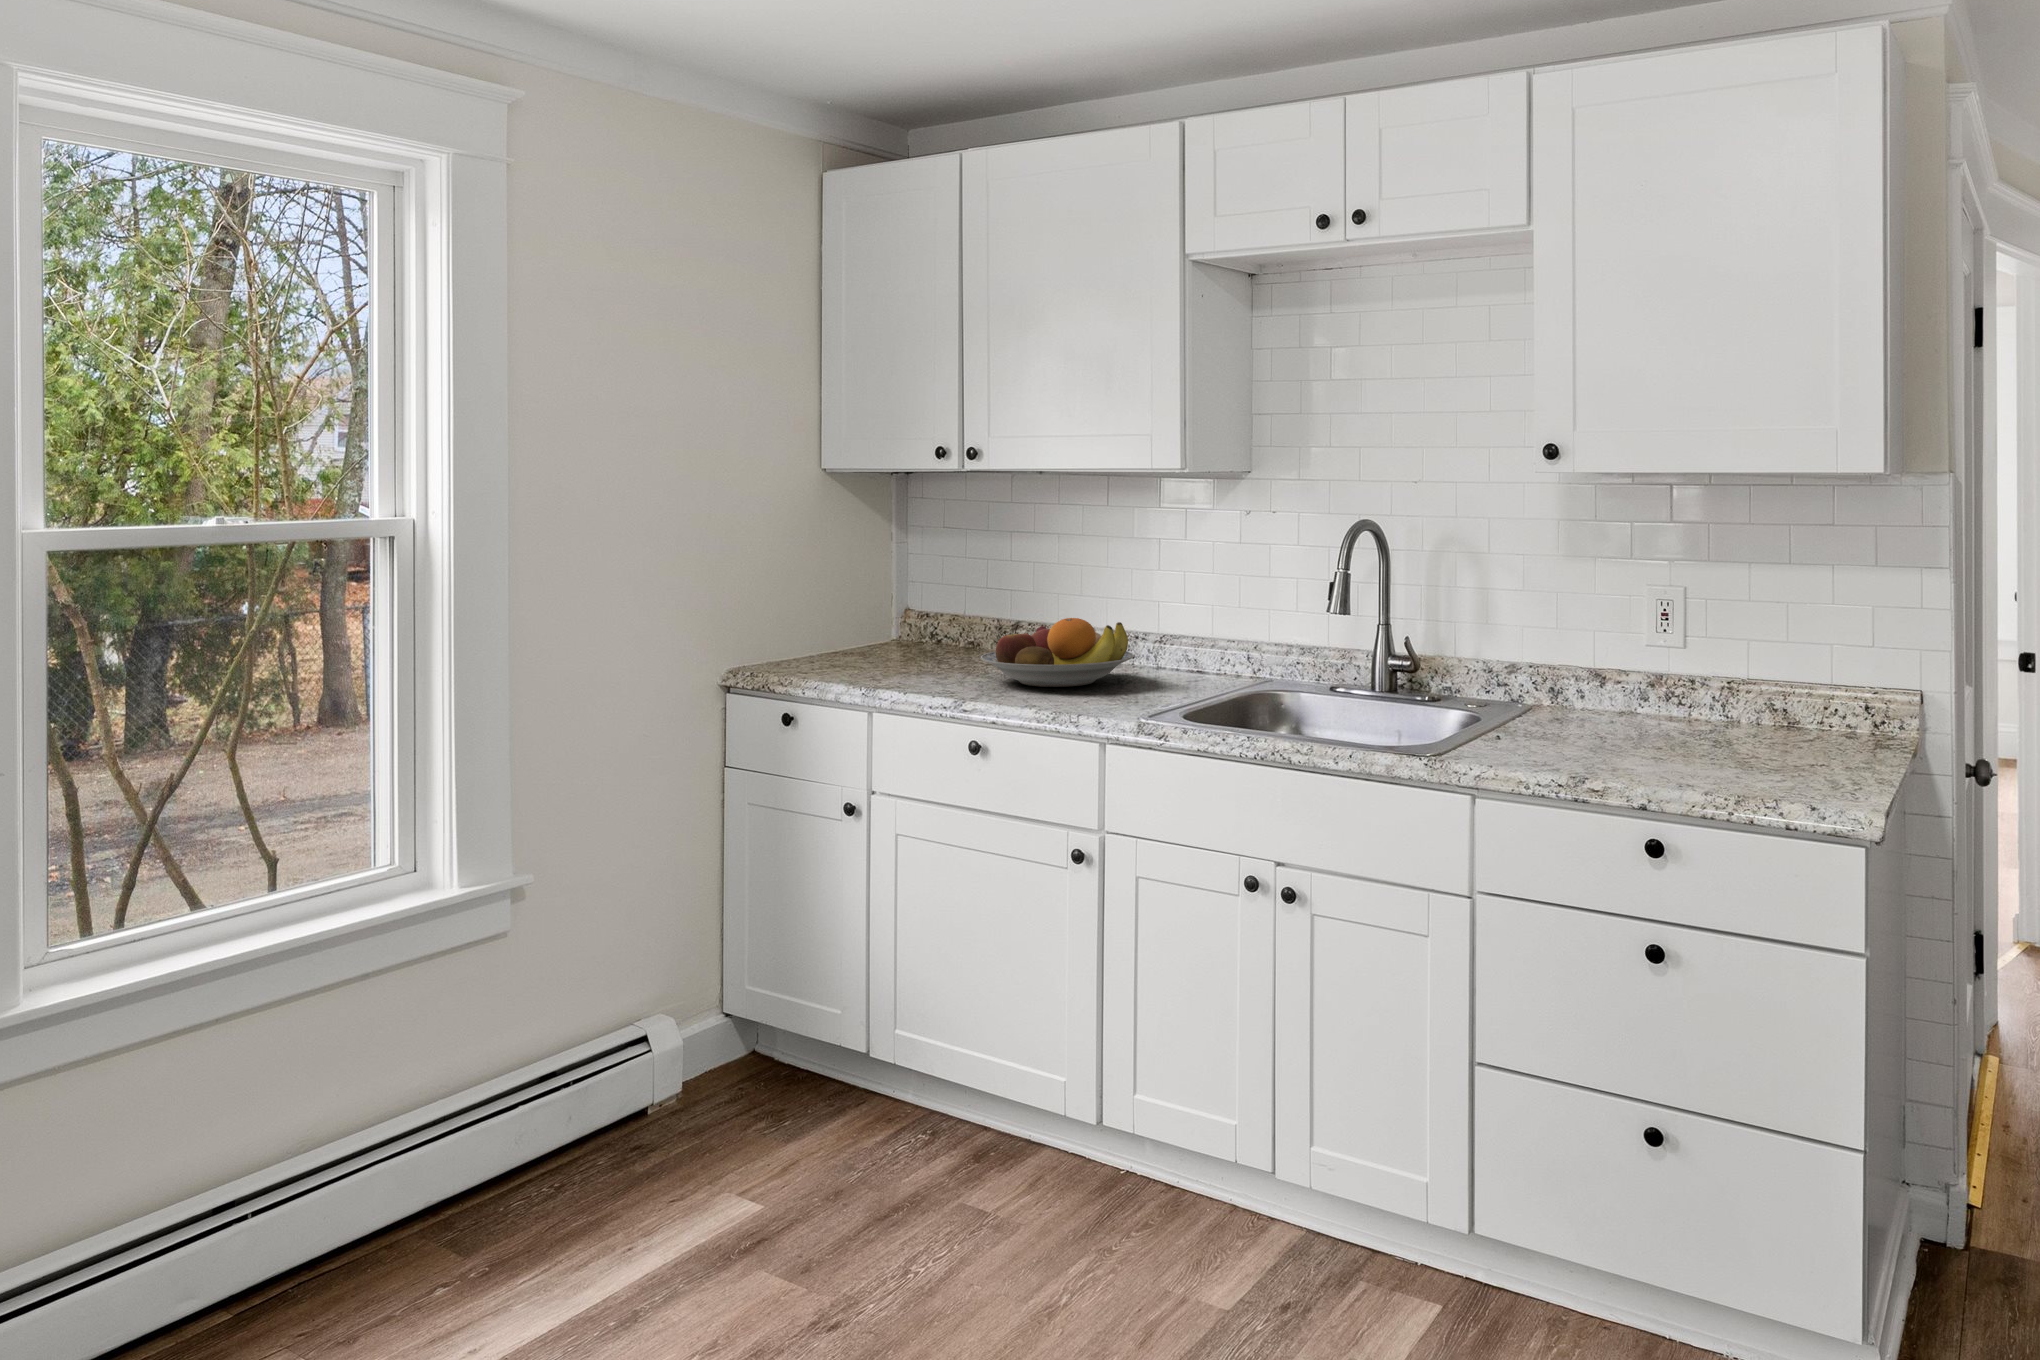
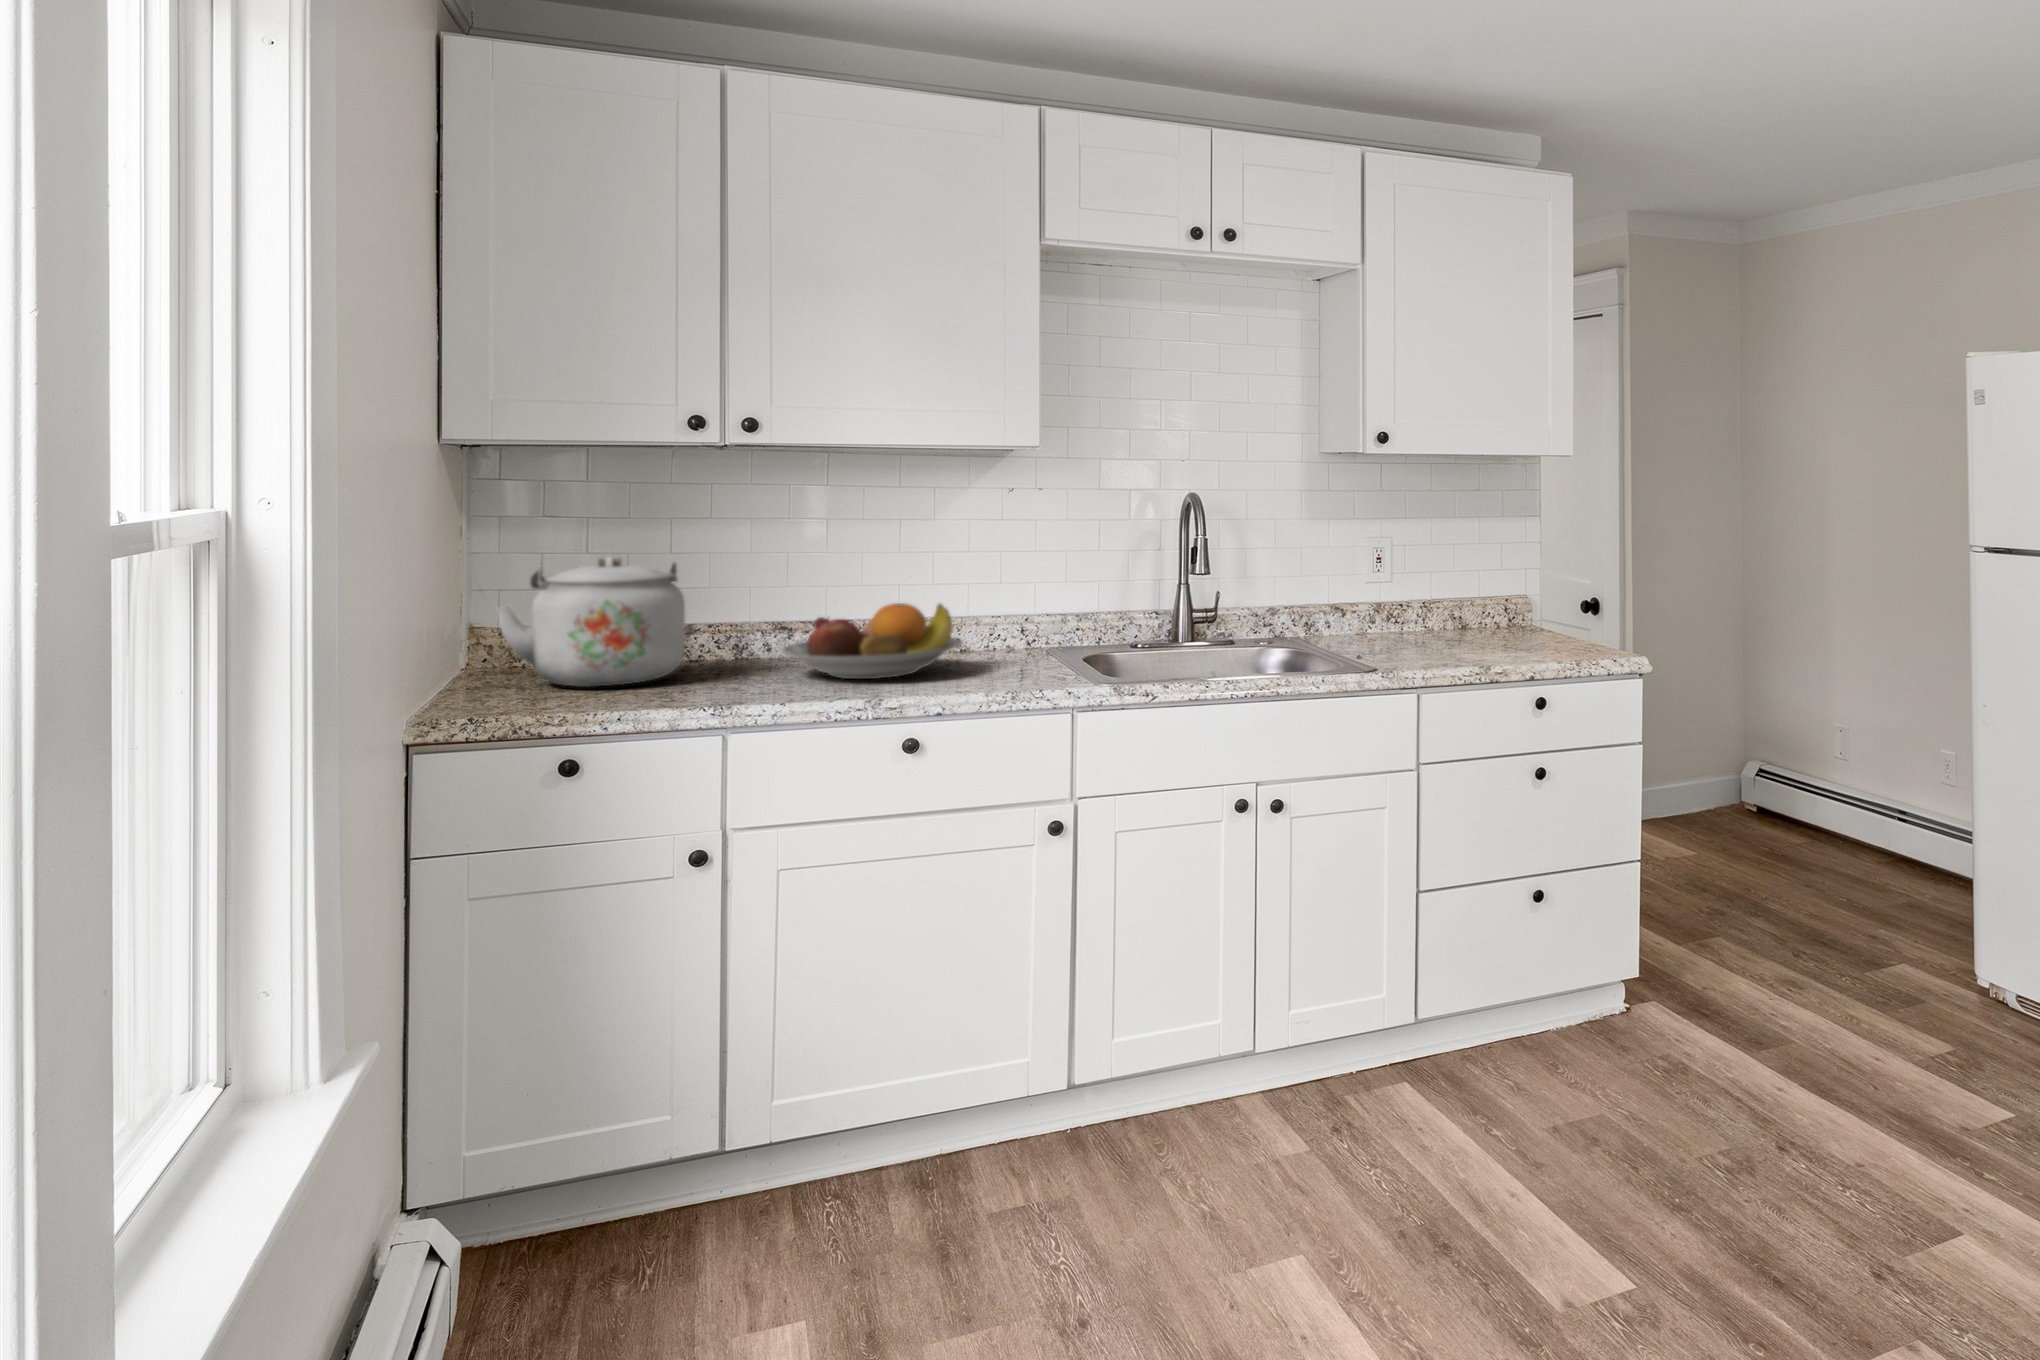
kettle: none [837,561,971,666] -> present [496,557,685,687]

